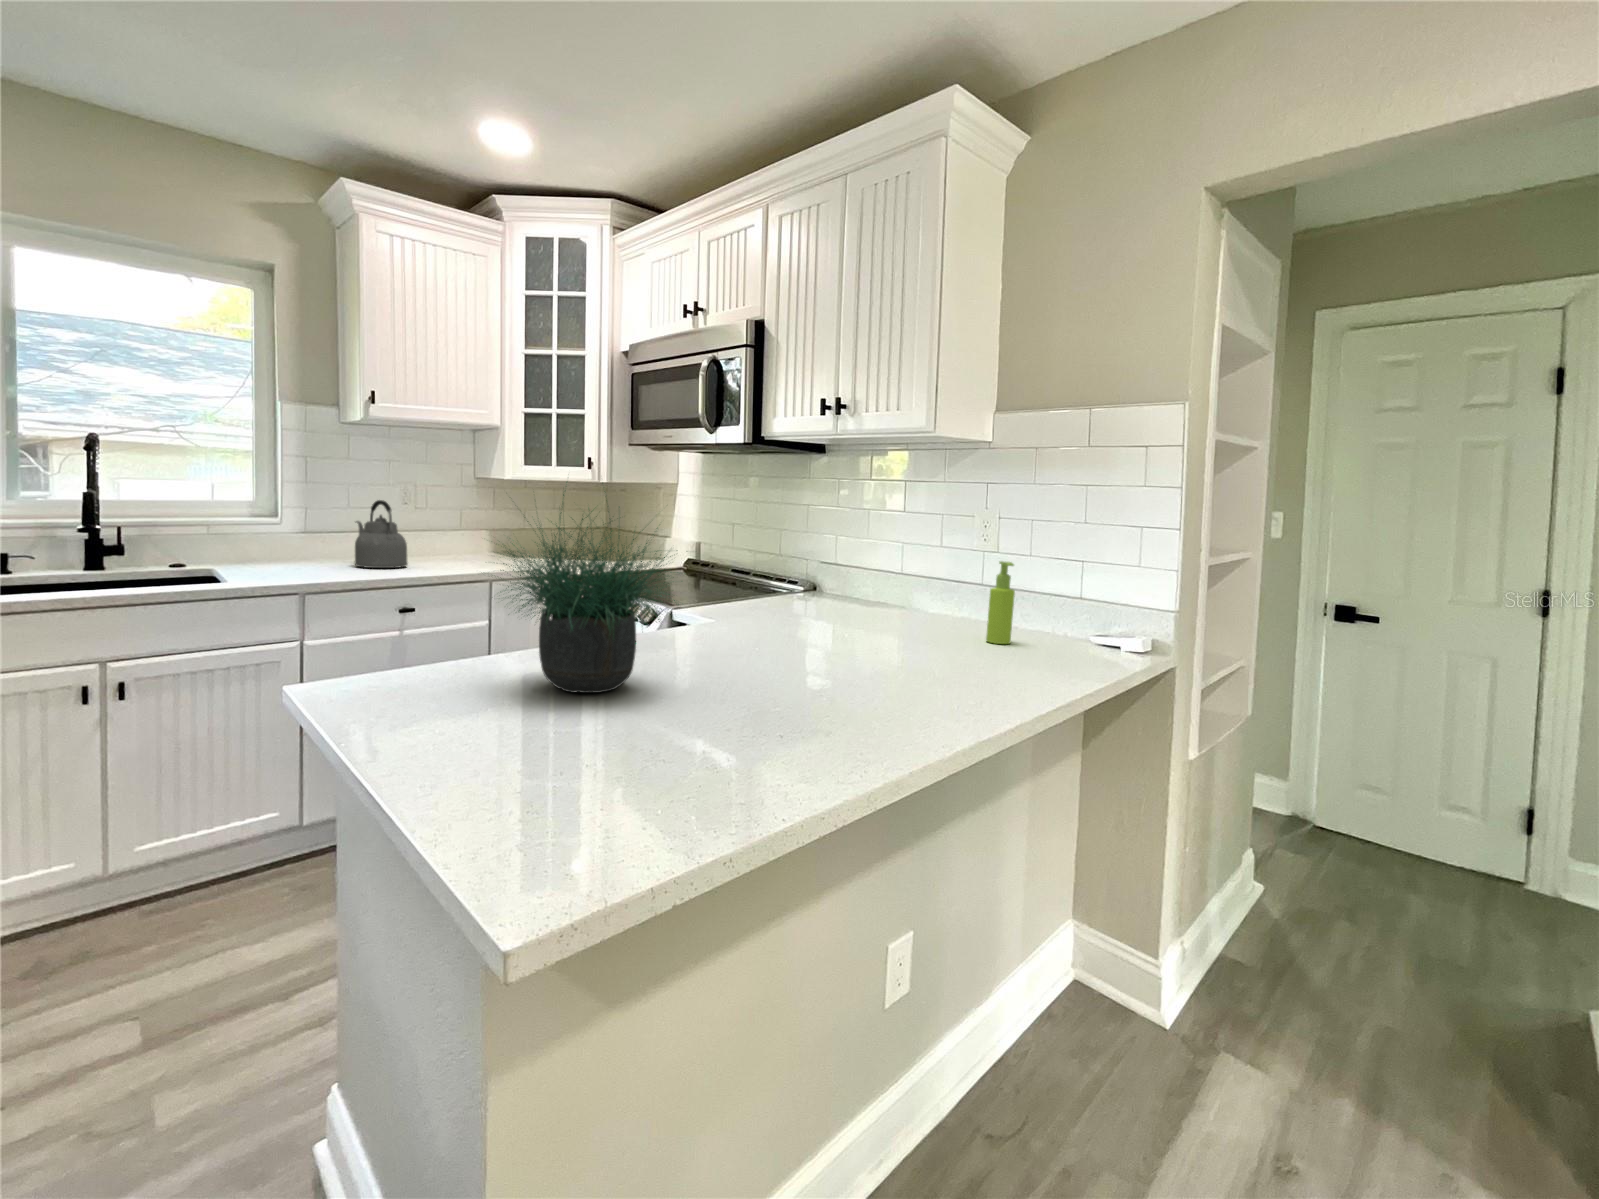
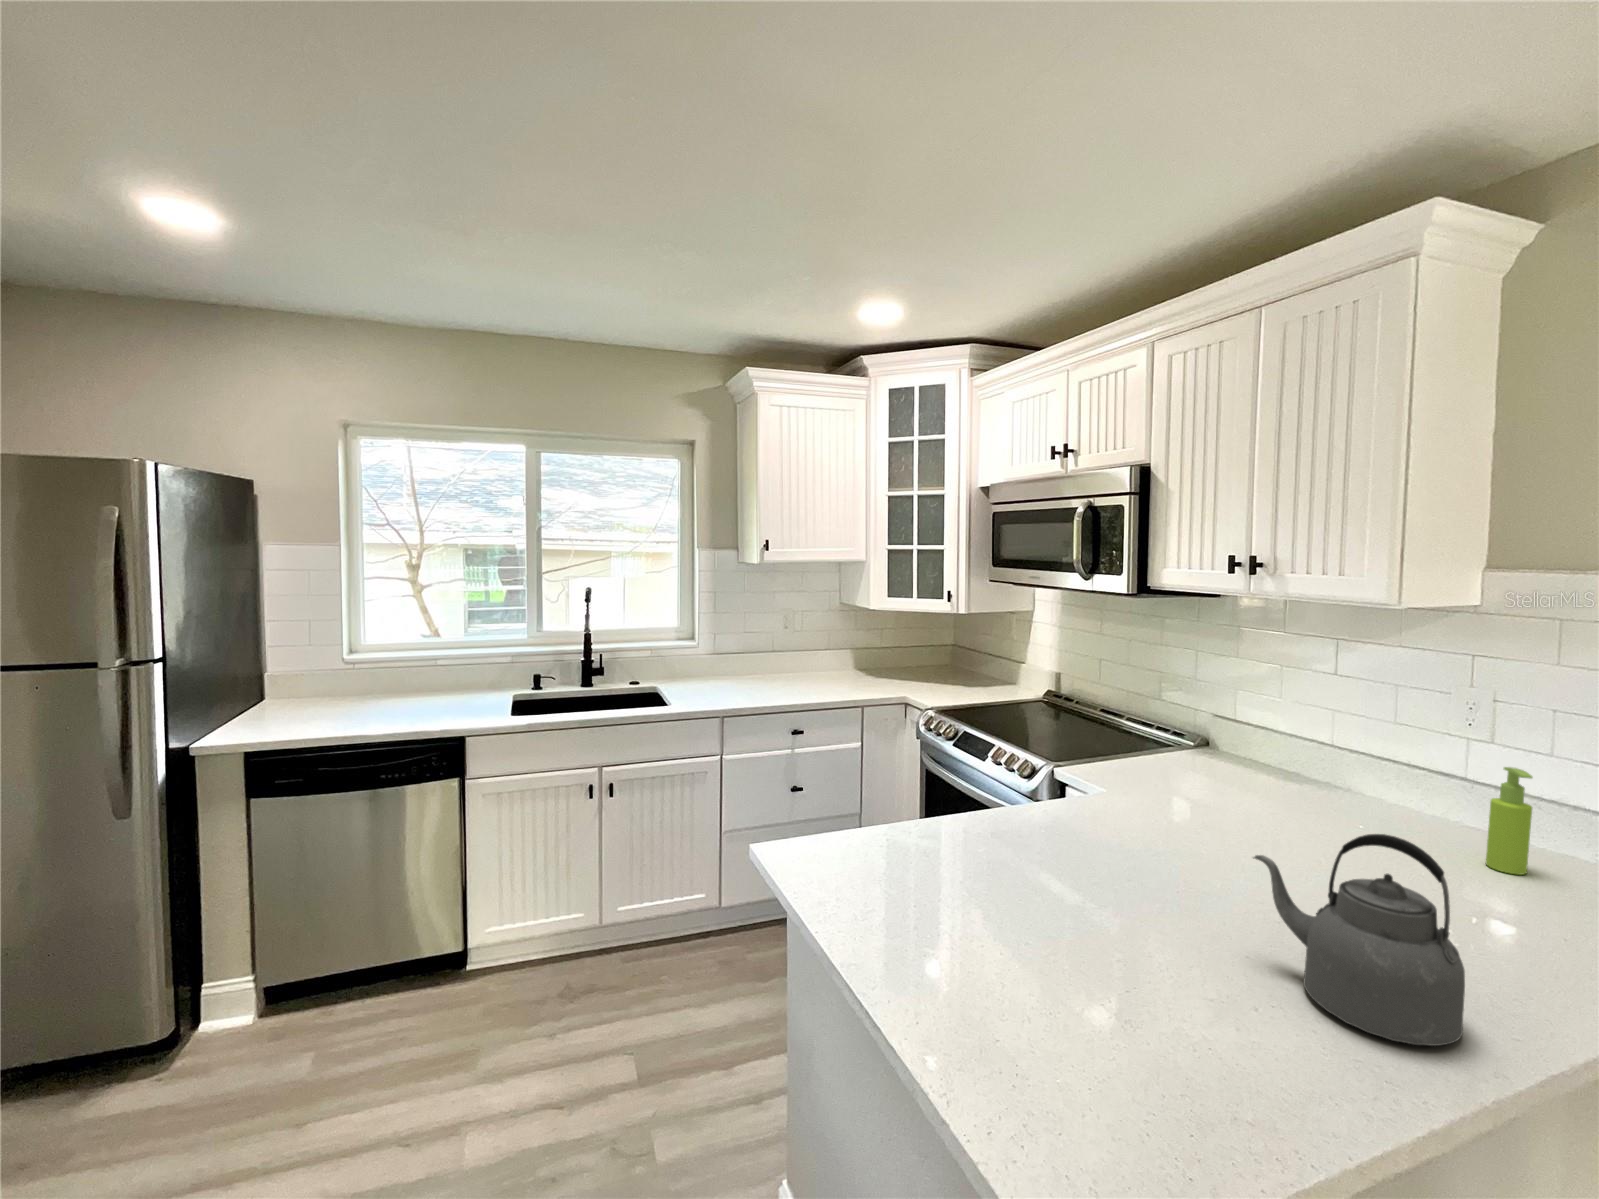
potted plant: present [500,490,679,693] -> none [921,711,1169,951]
kettle: present [355,500,408,568] -> present [1253,834,1465,1046]

